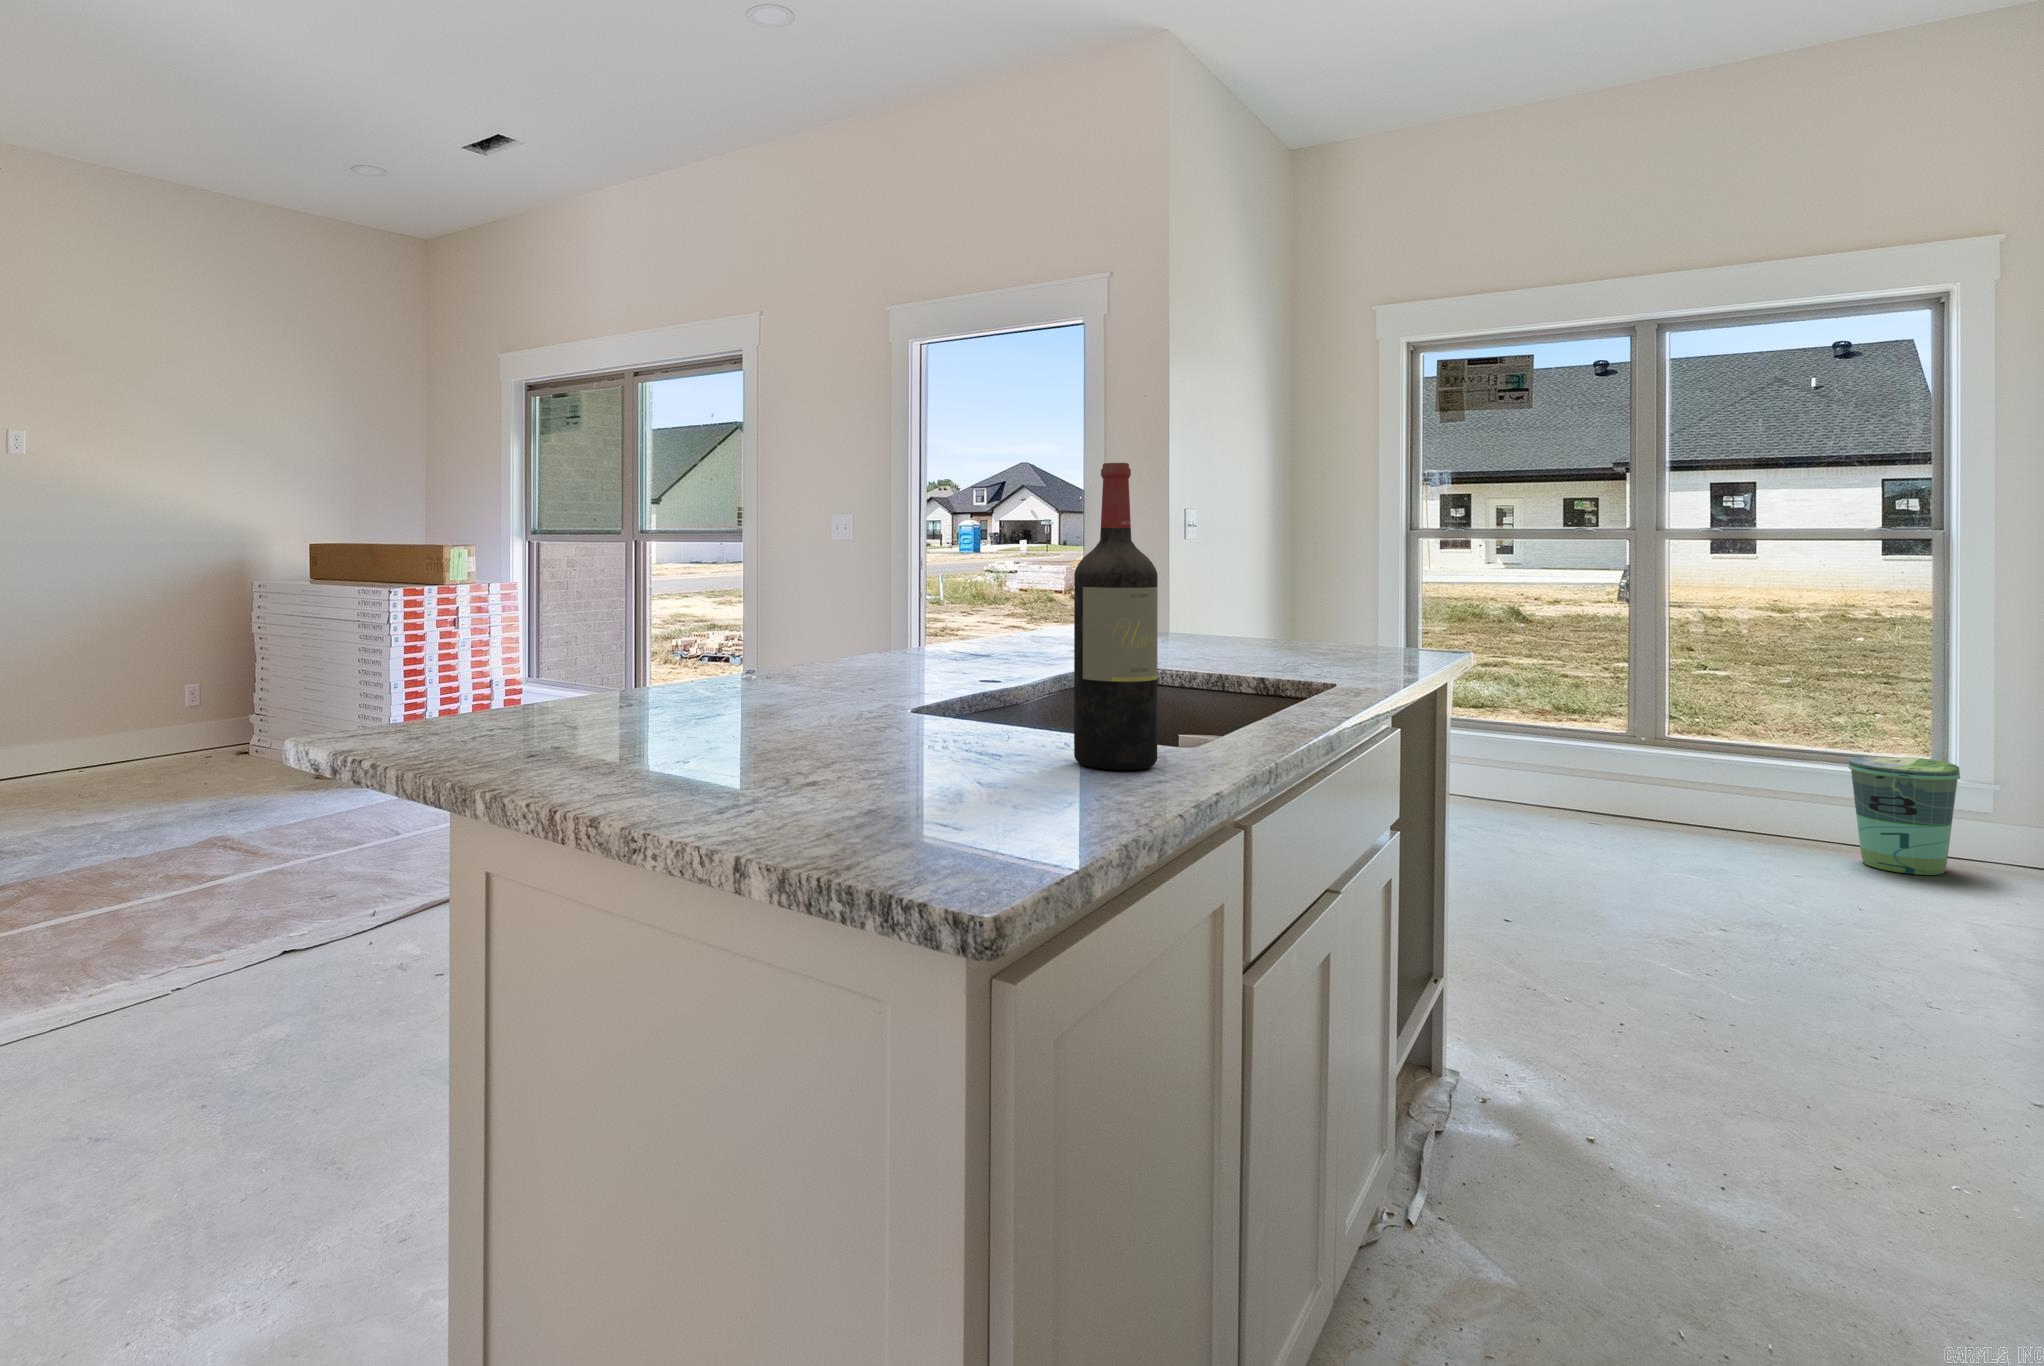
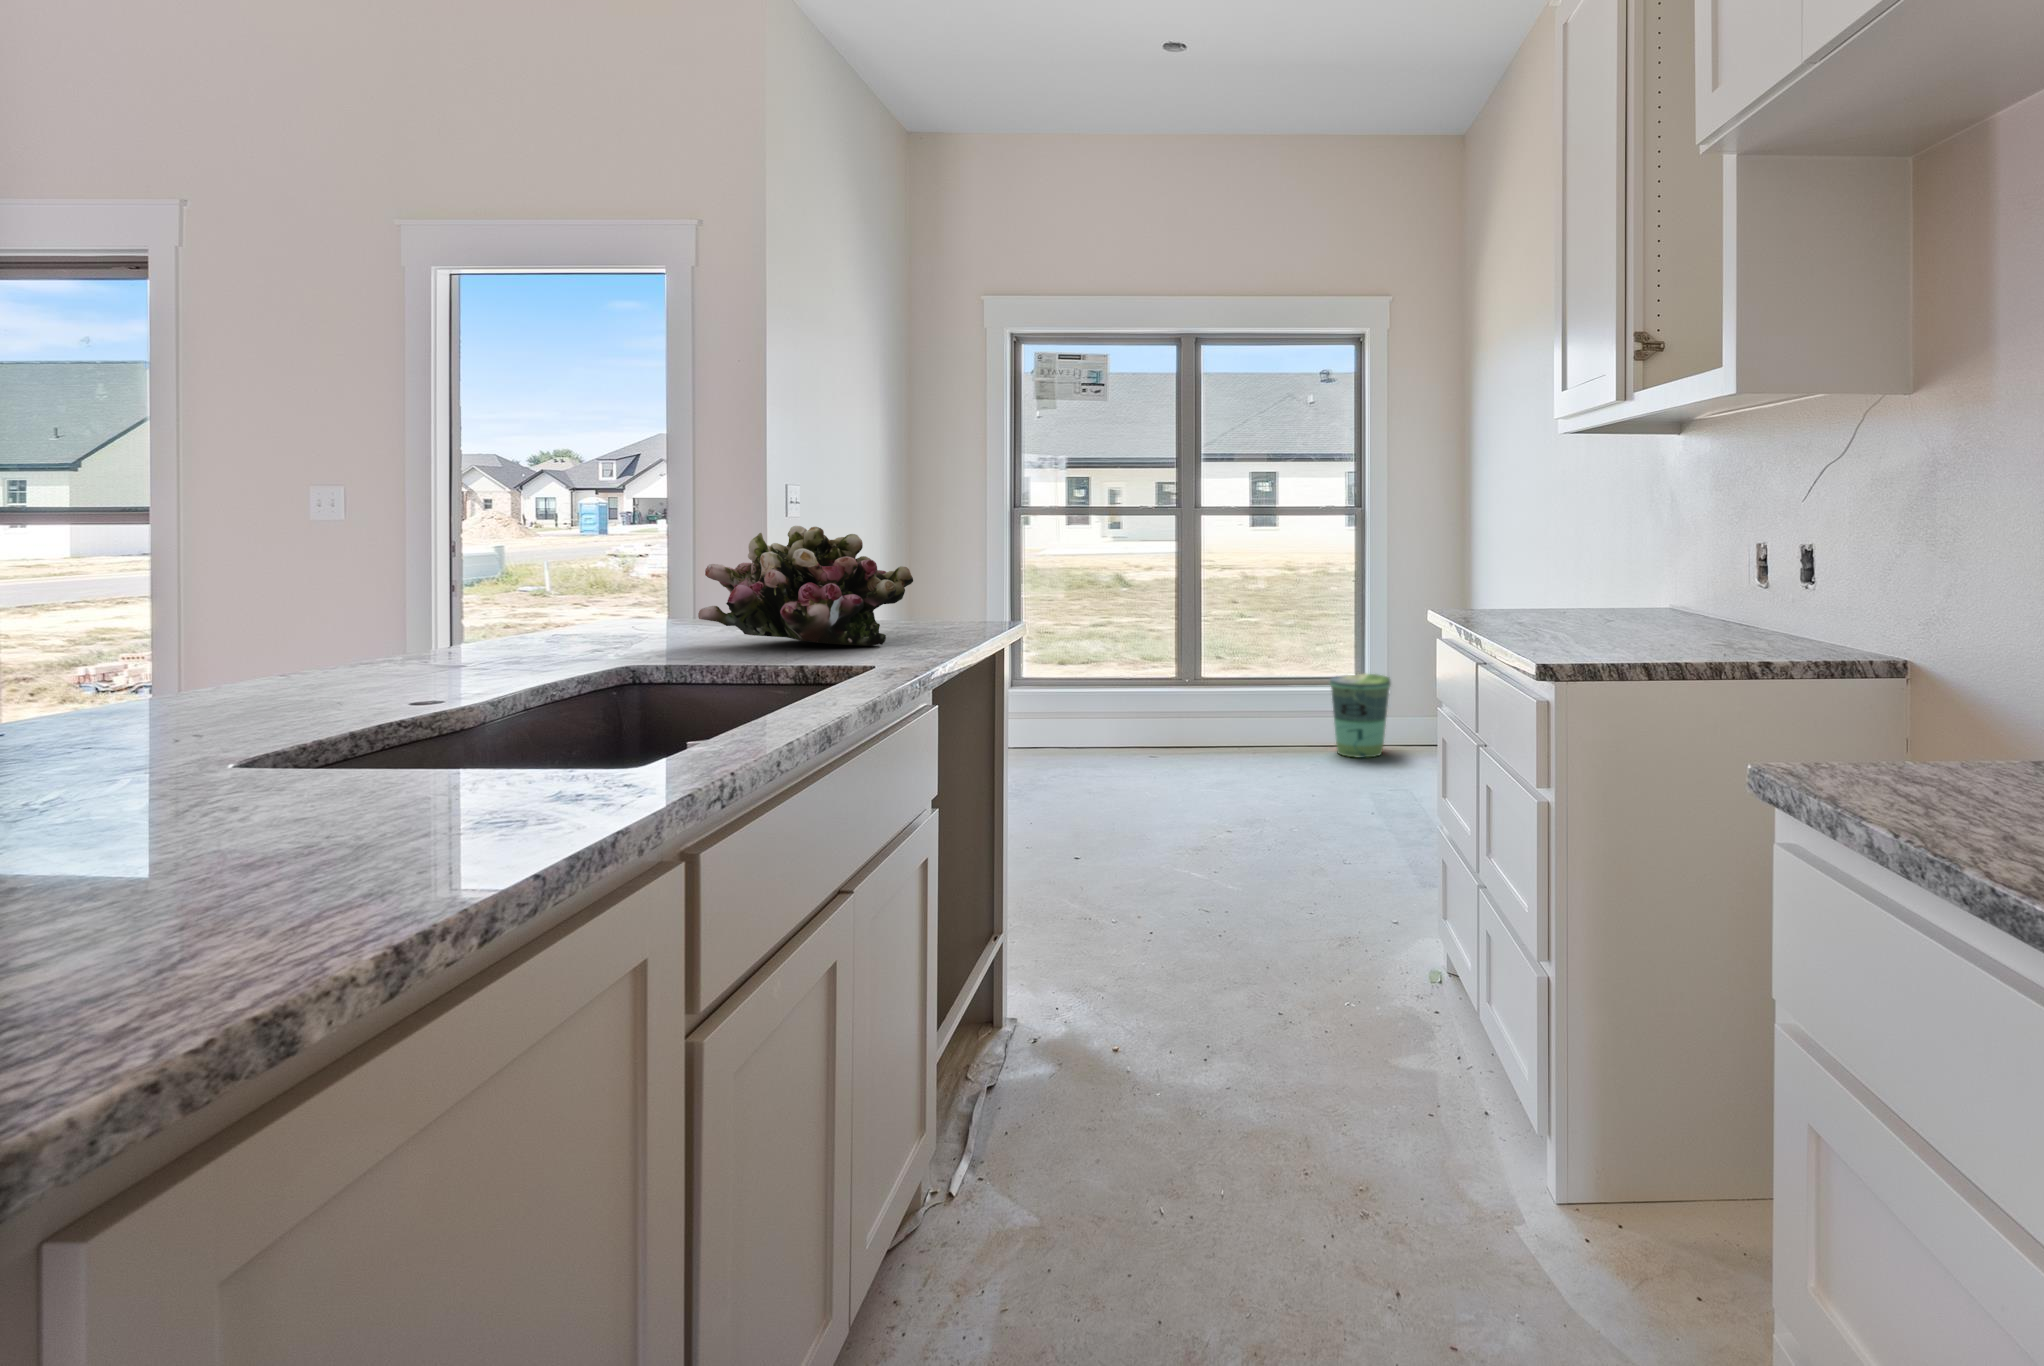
wine bottle: present [1074,463,1158,770] -> none [273,411,429,874]
flower arrangement: none [1155,545,1351,663] -> present [698,526,913,646]

